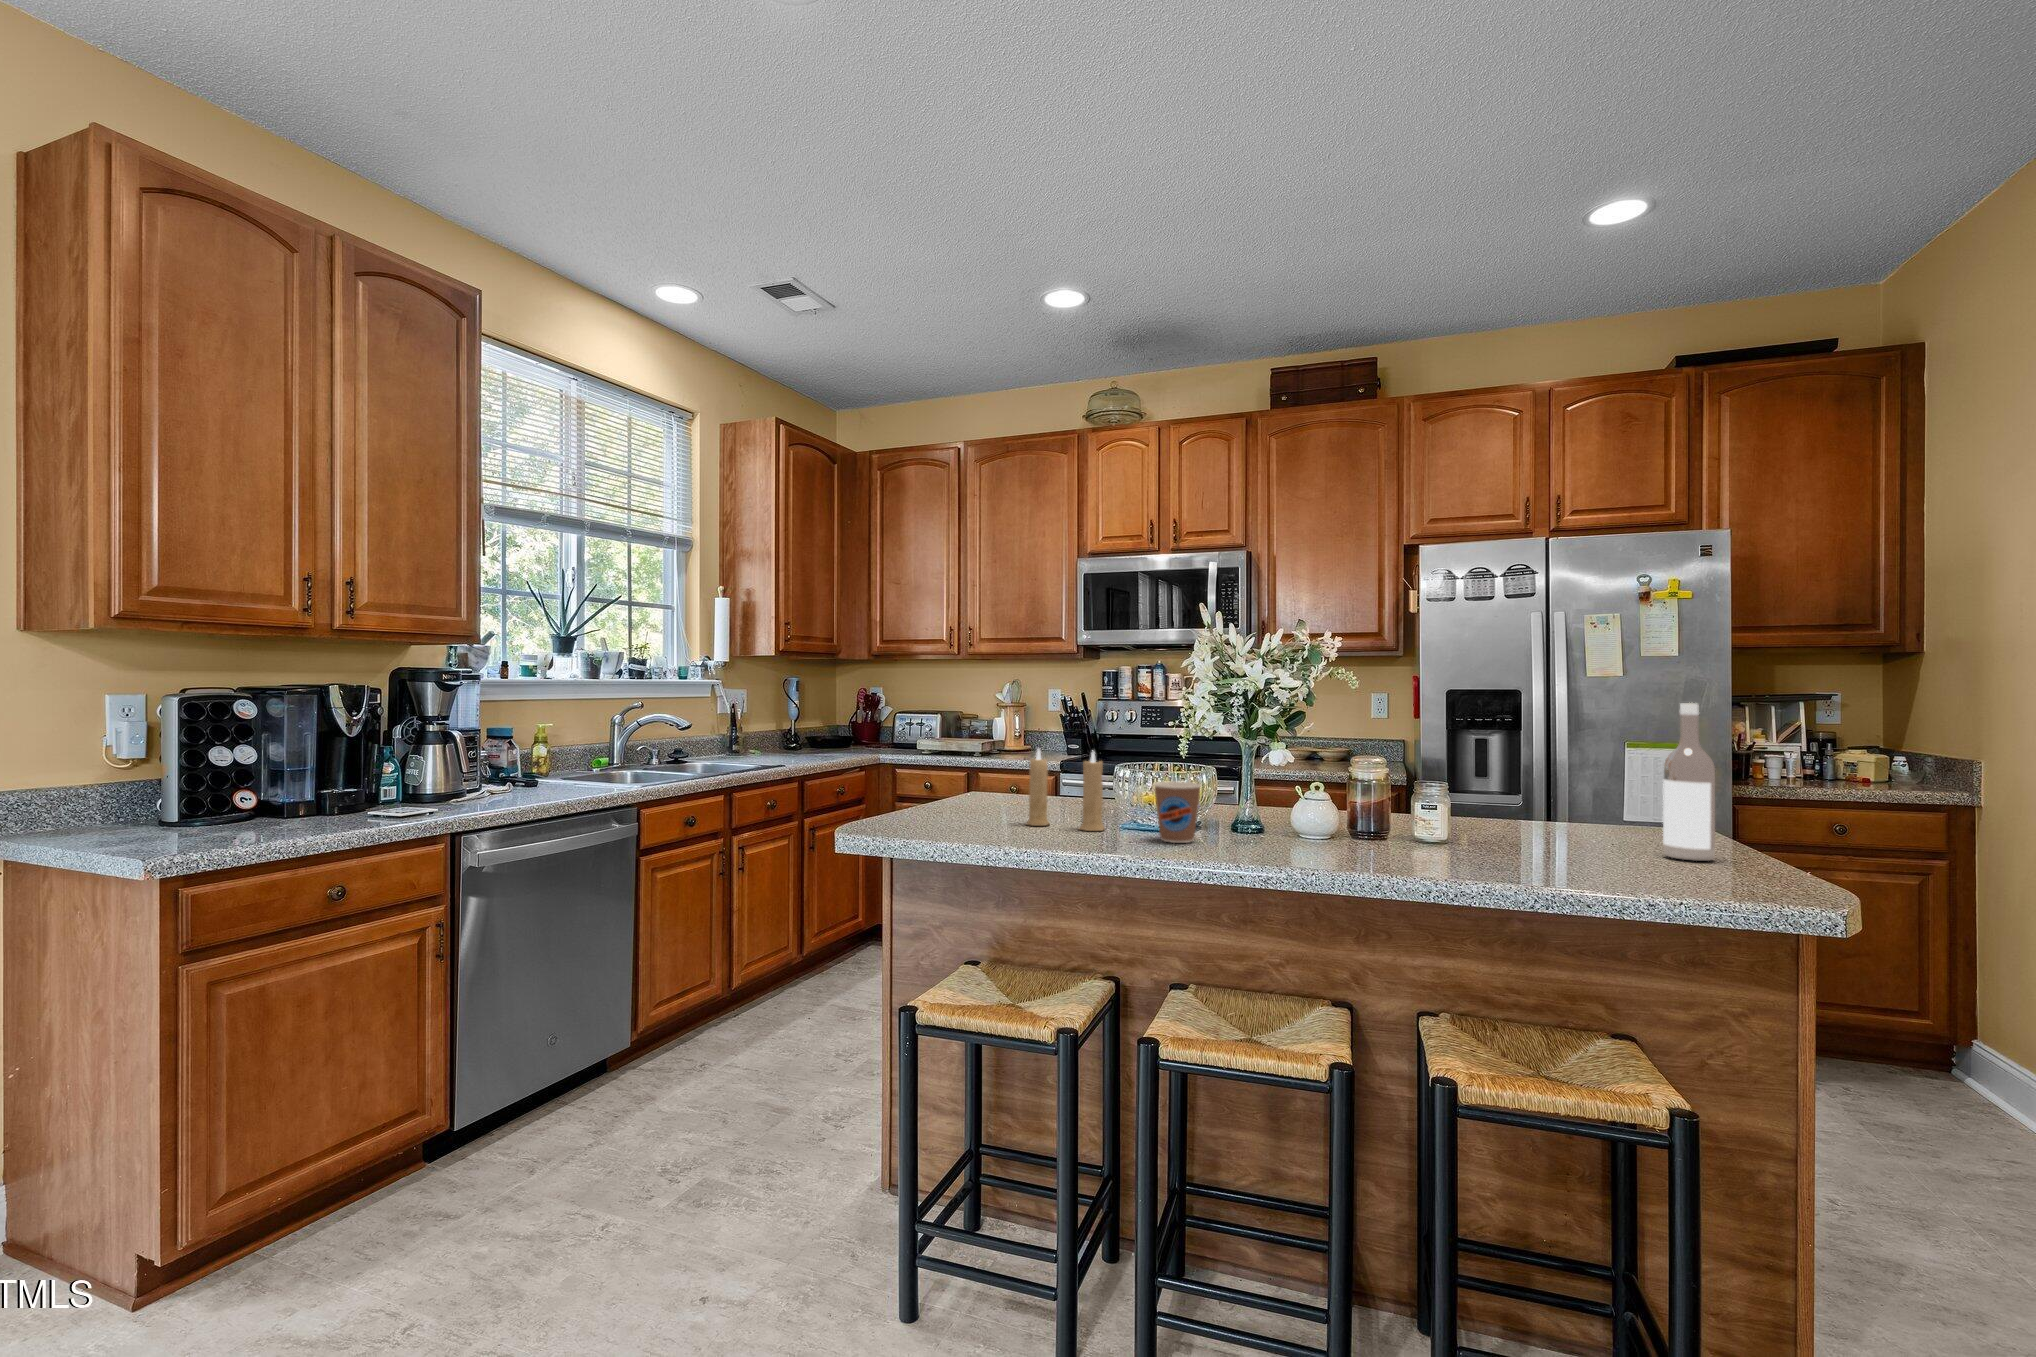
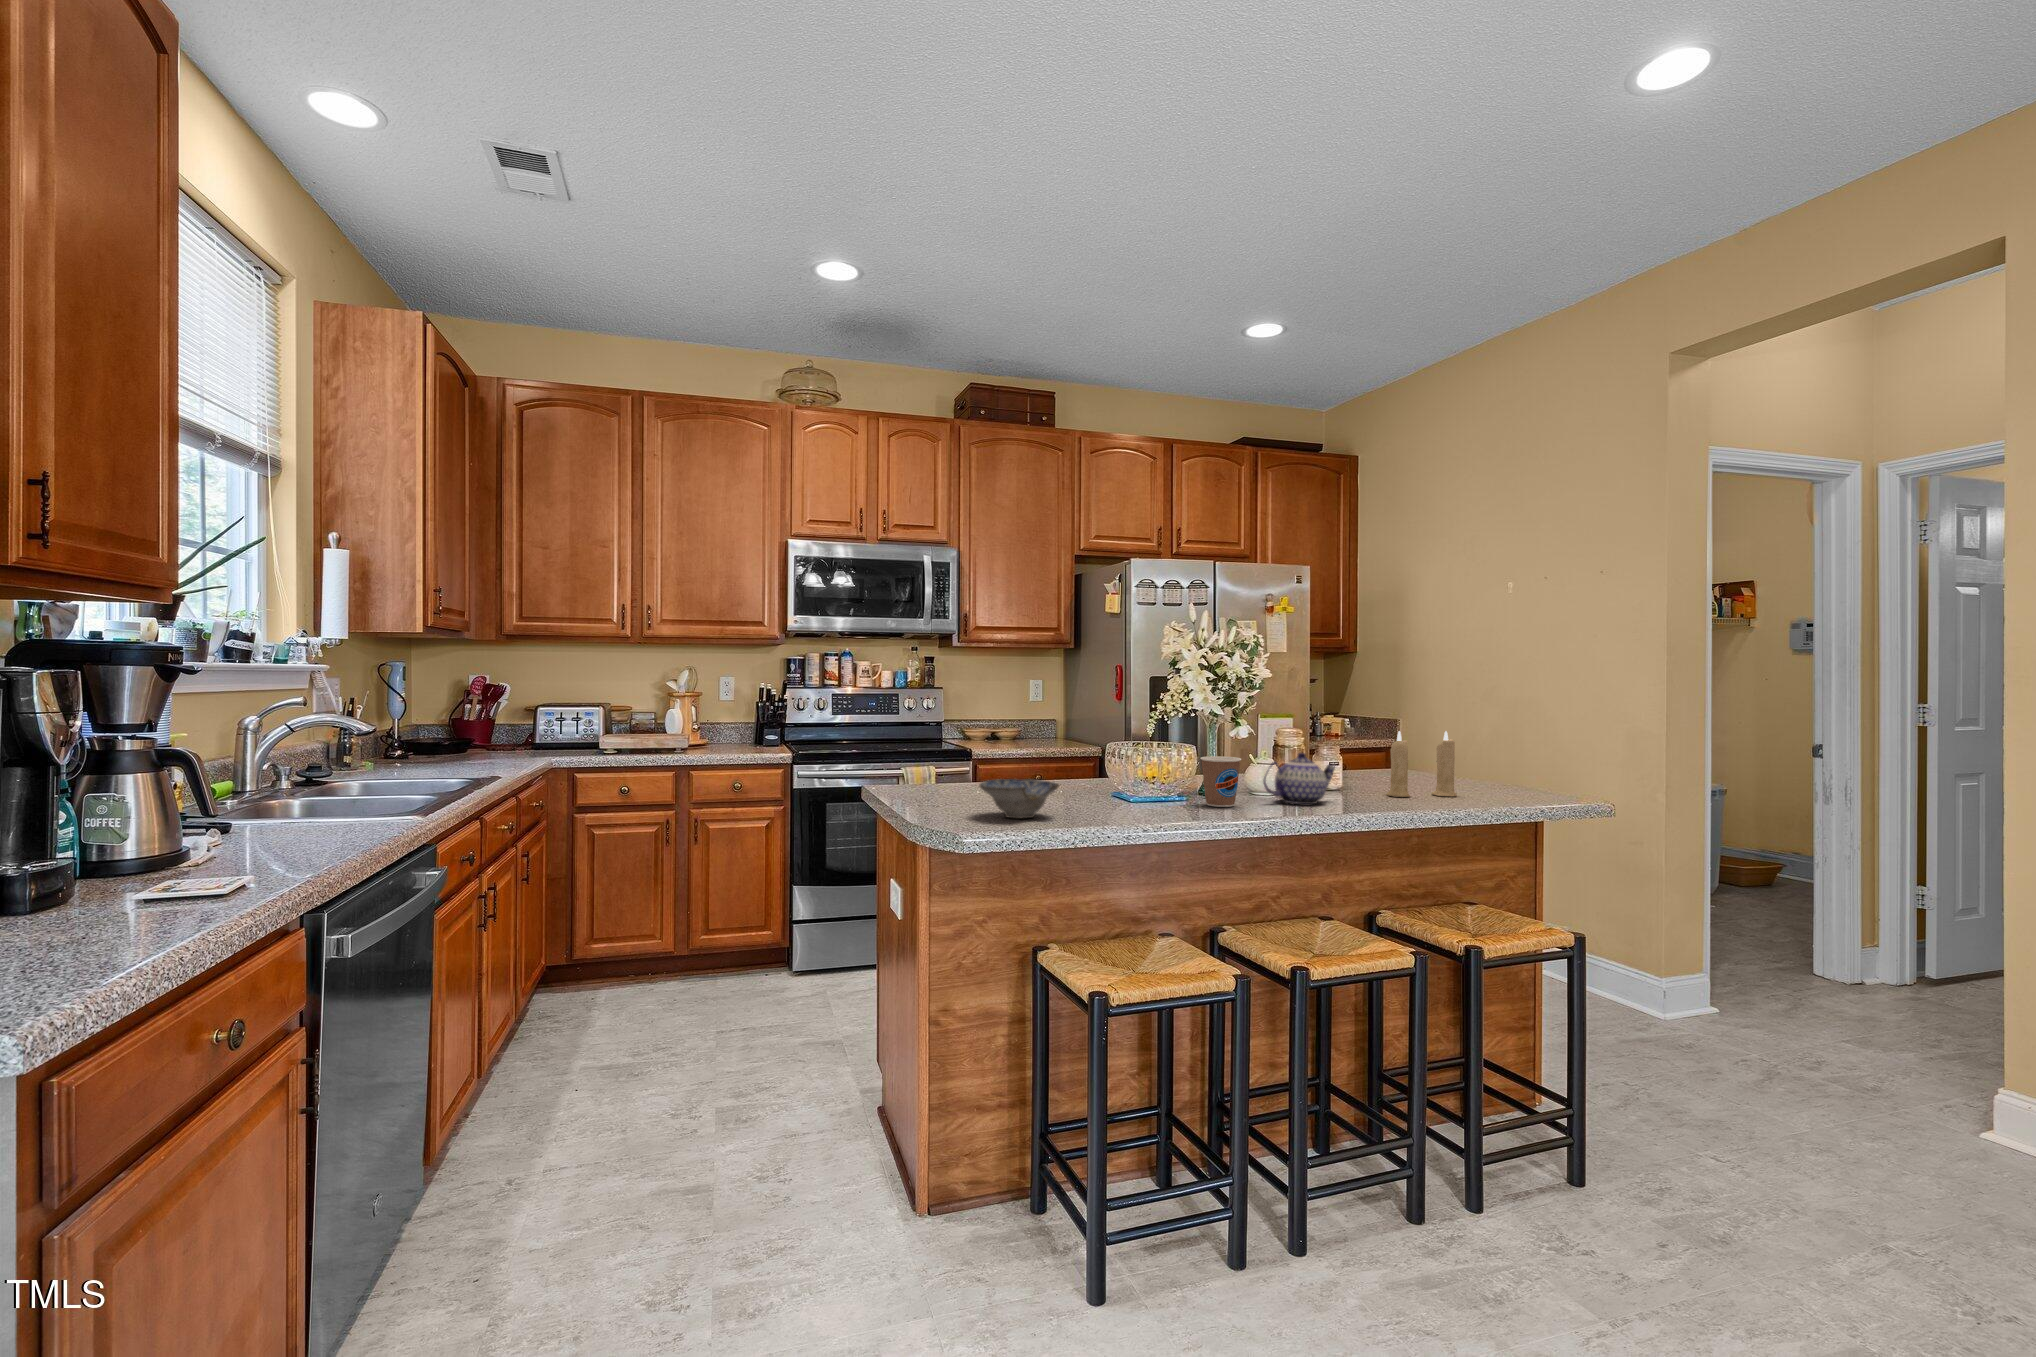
wine bottle: present [1663,703,1715,861] -> none [1457,687,1487,787]
candle: present [1027,749,1105,831] -> present [1386,731,1457,797]
teapot: none [1236,784,1348,852] -> present [1263,753,1335,804]
ceramic bowl: none [890,790,972,830] -> present [979,779,1059,818]

